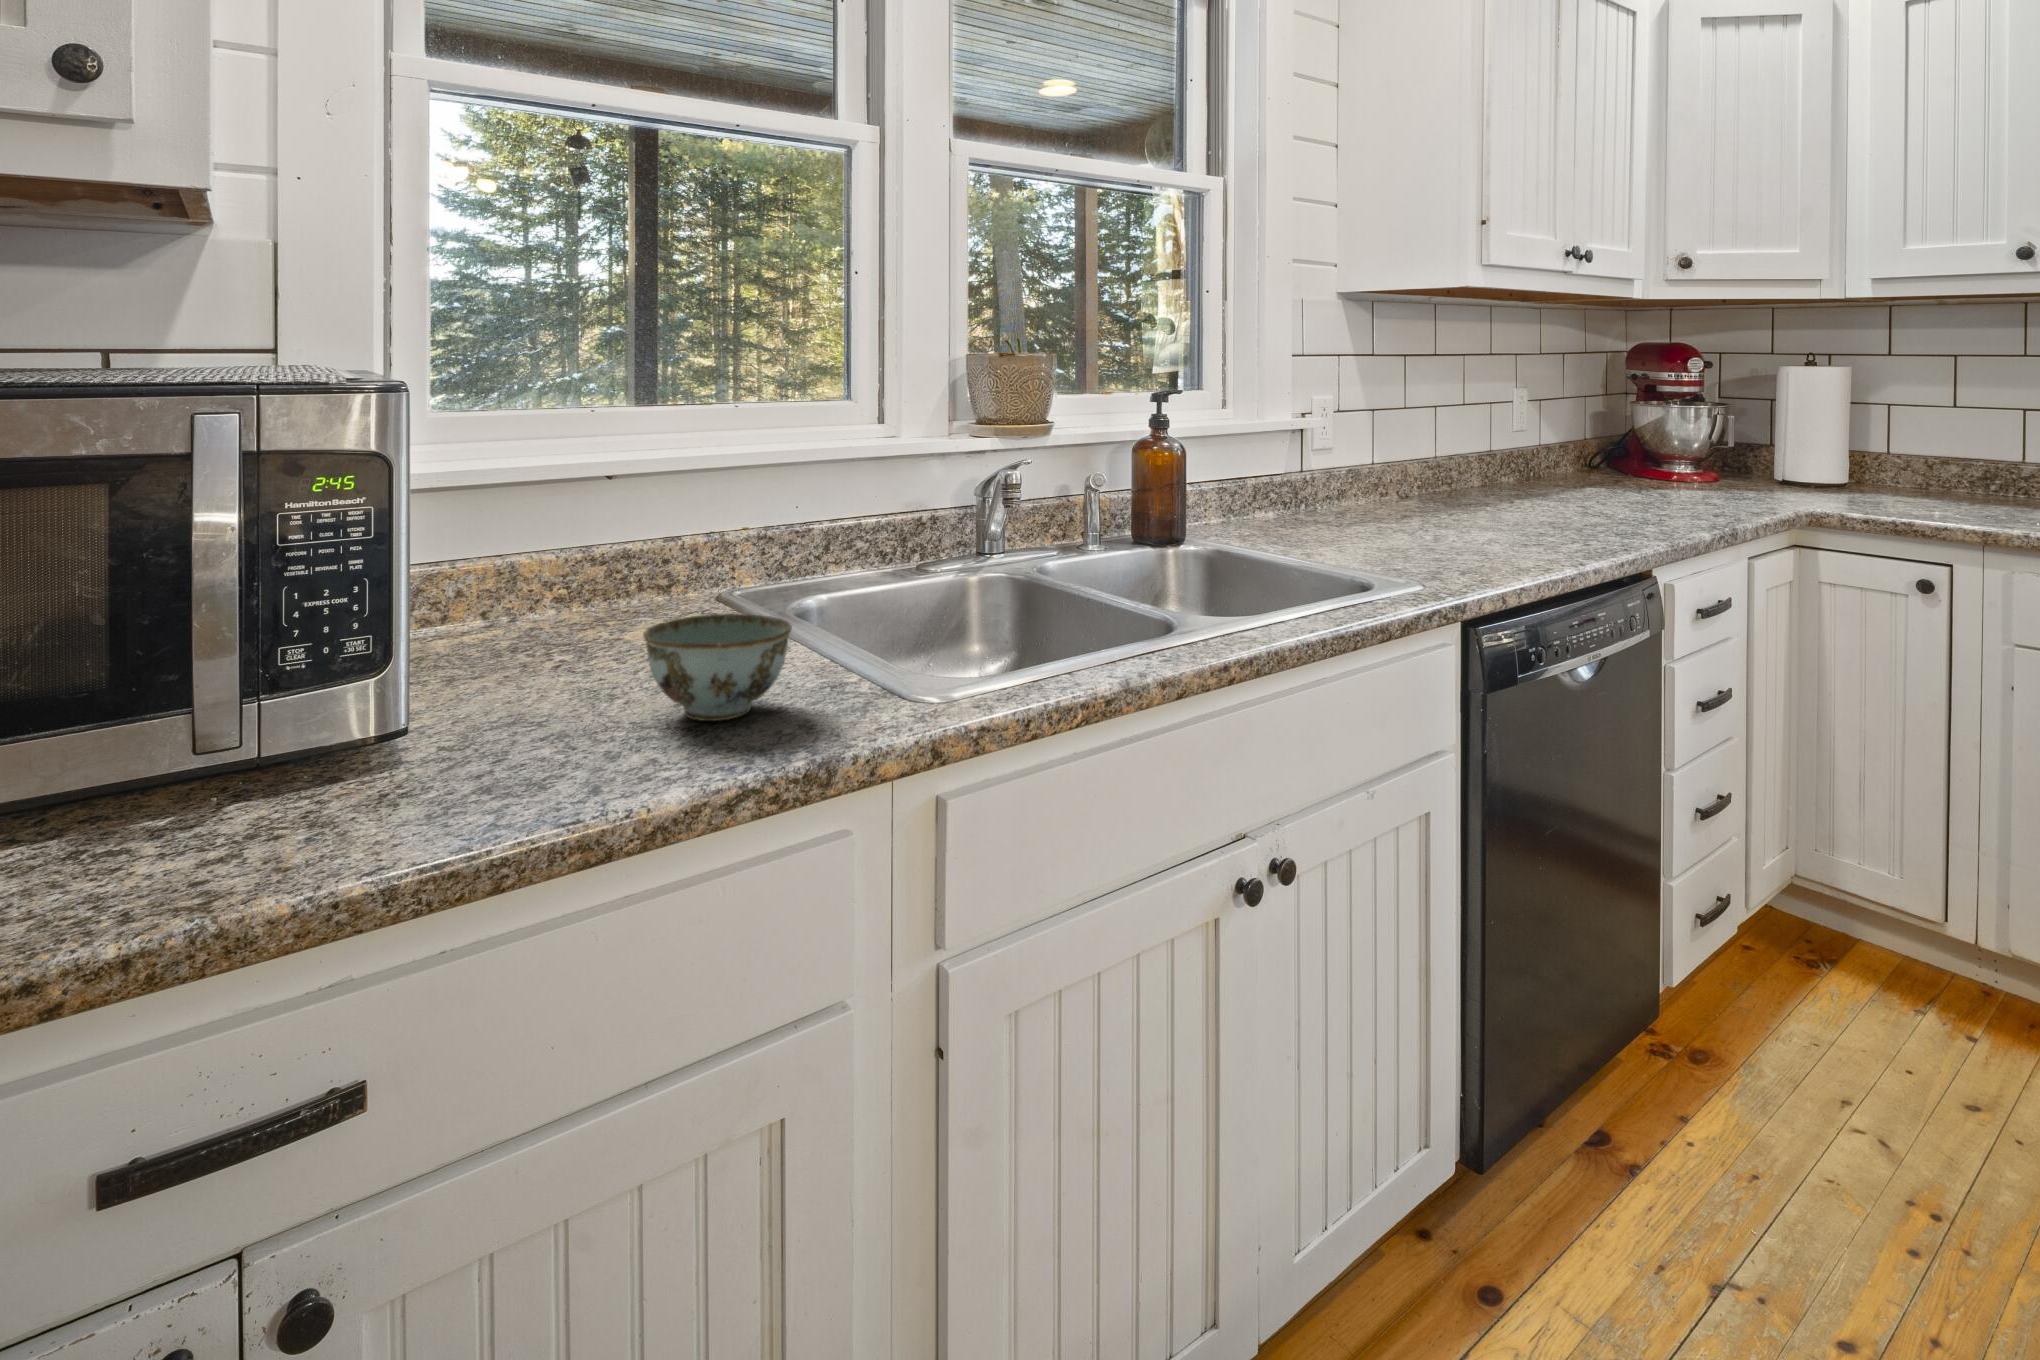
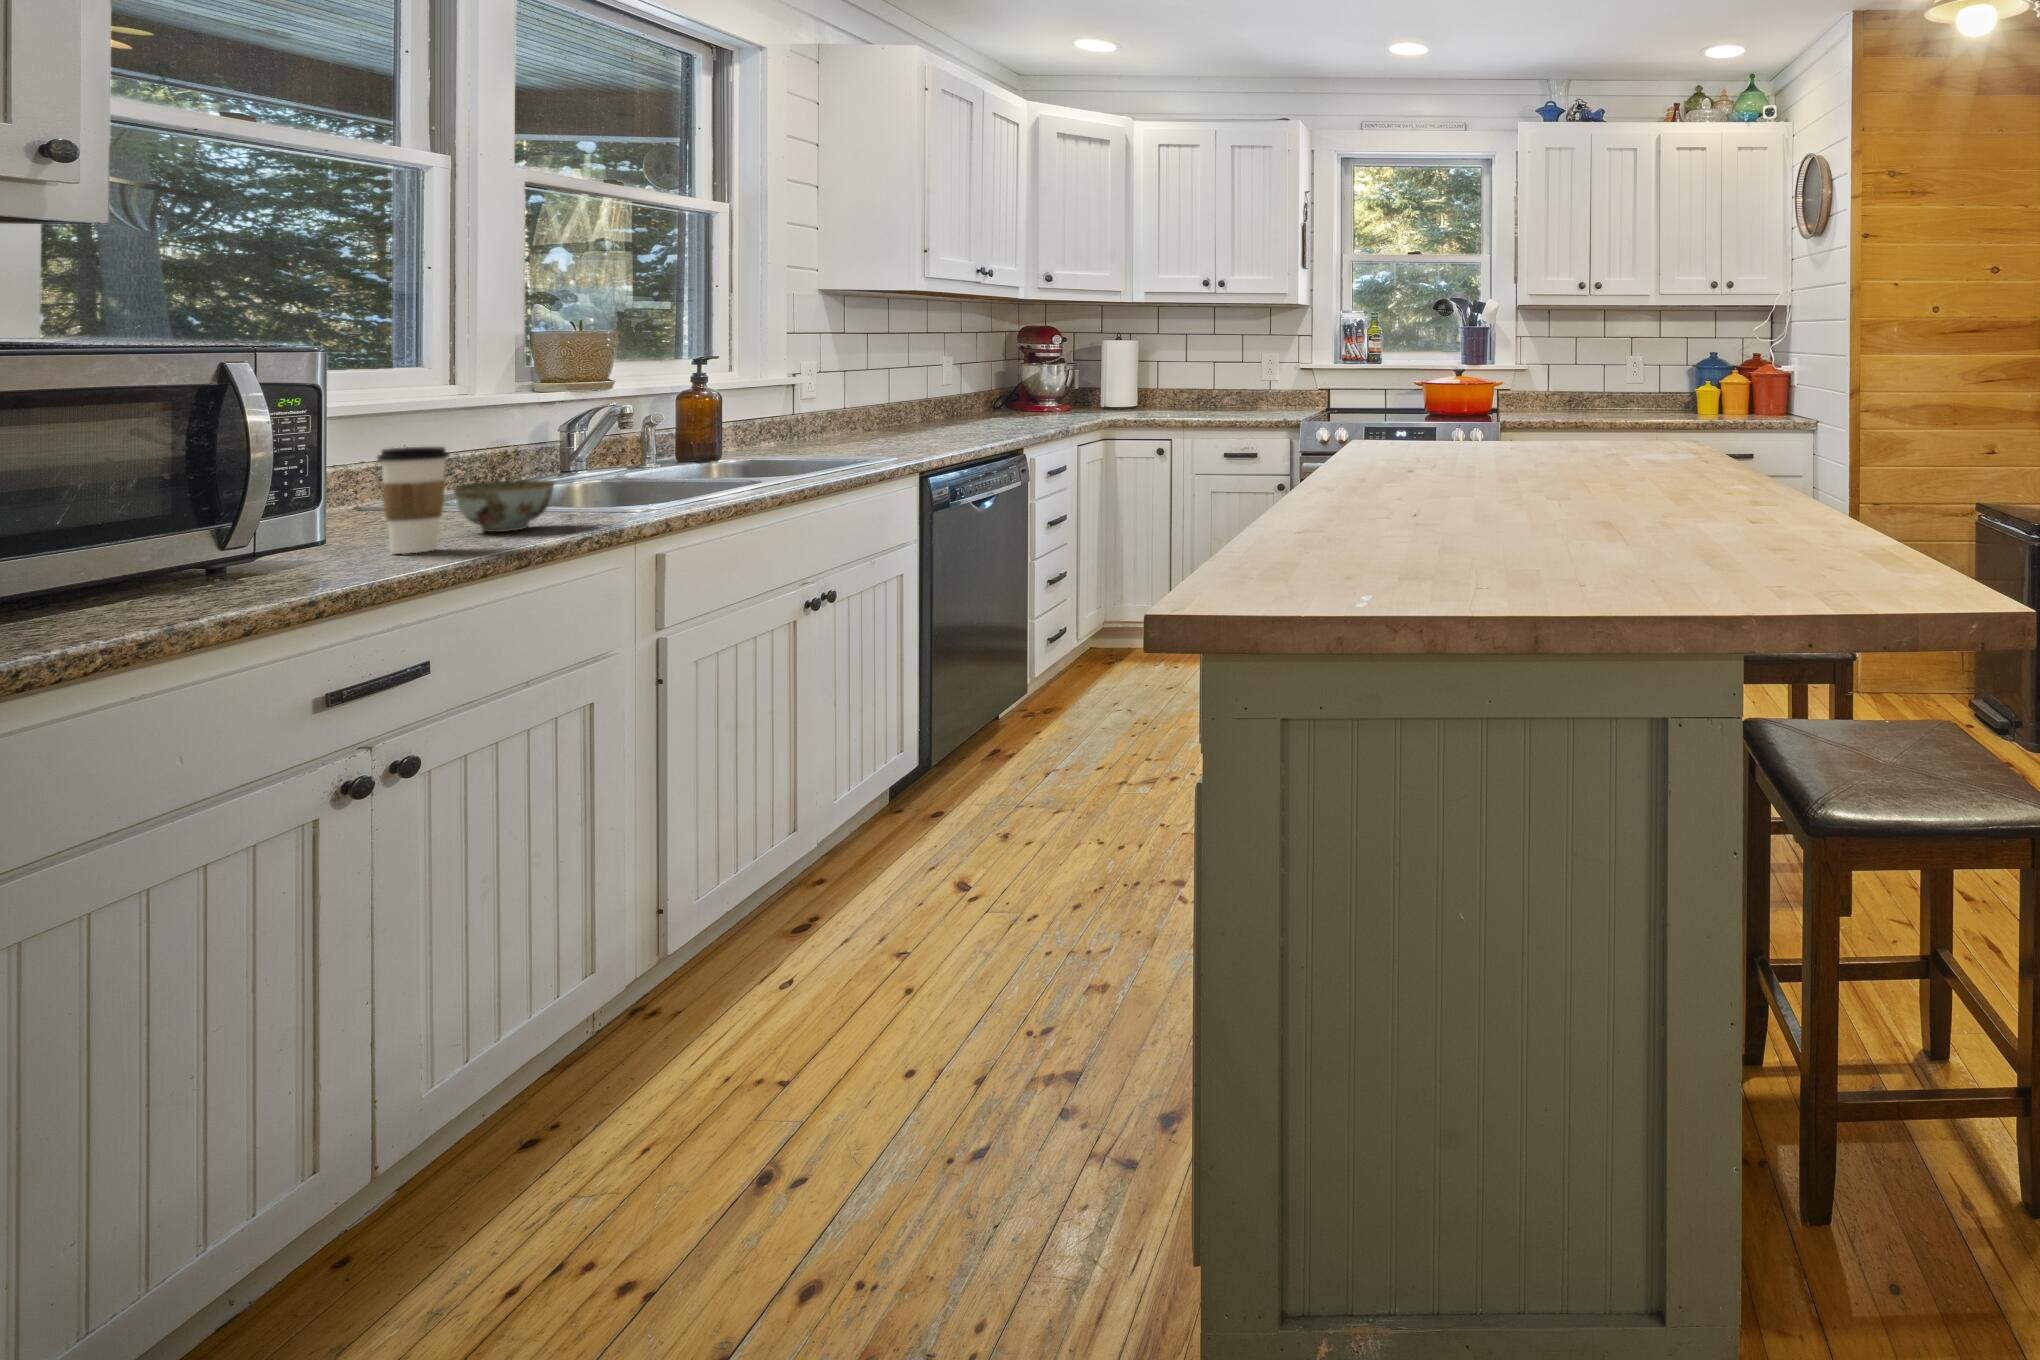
coffee cup: none [442,566,554,784] -> present [377,447,449,554]

